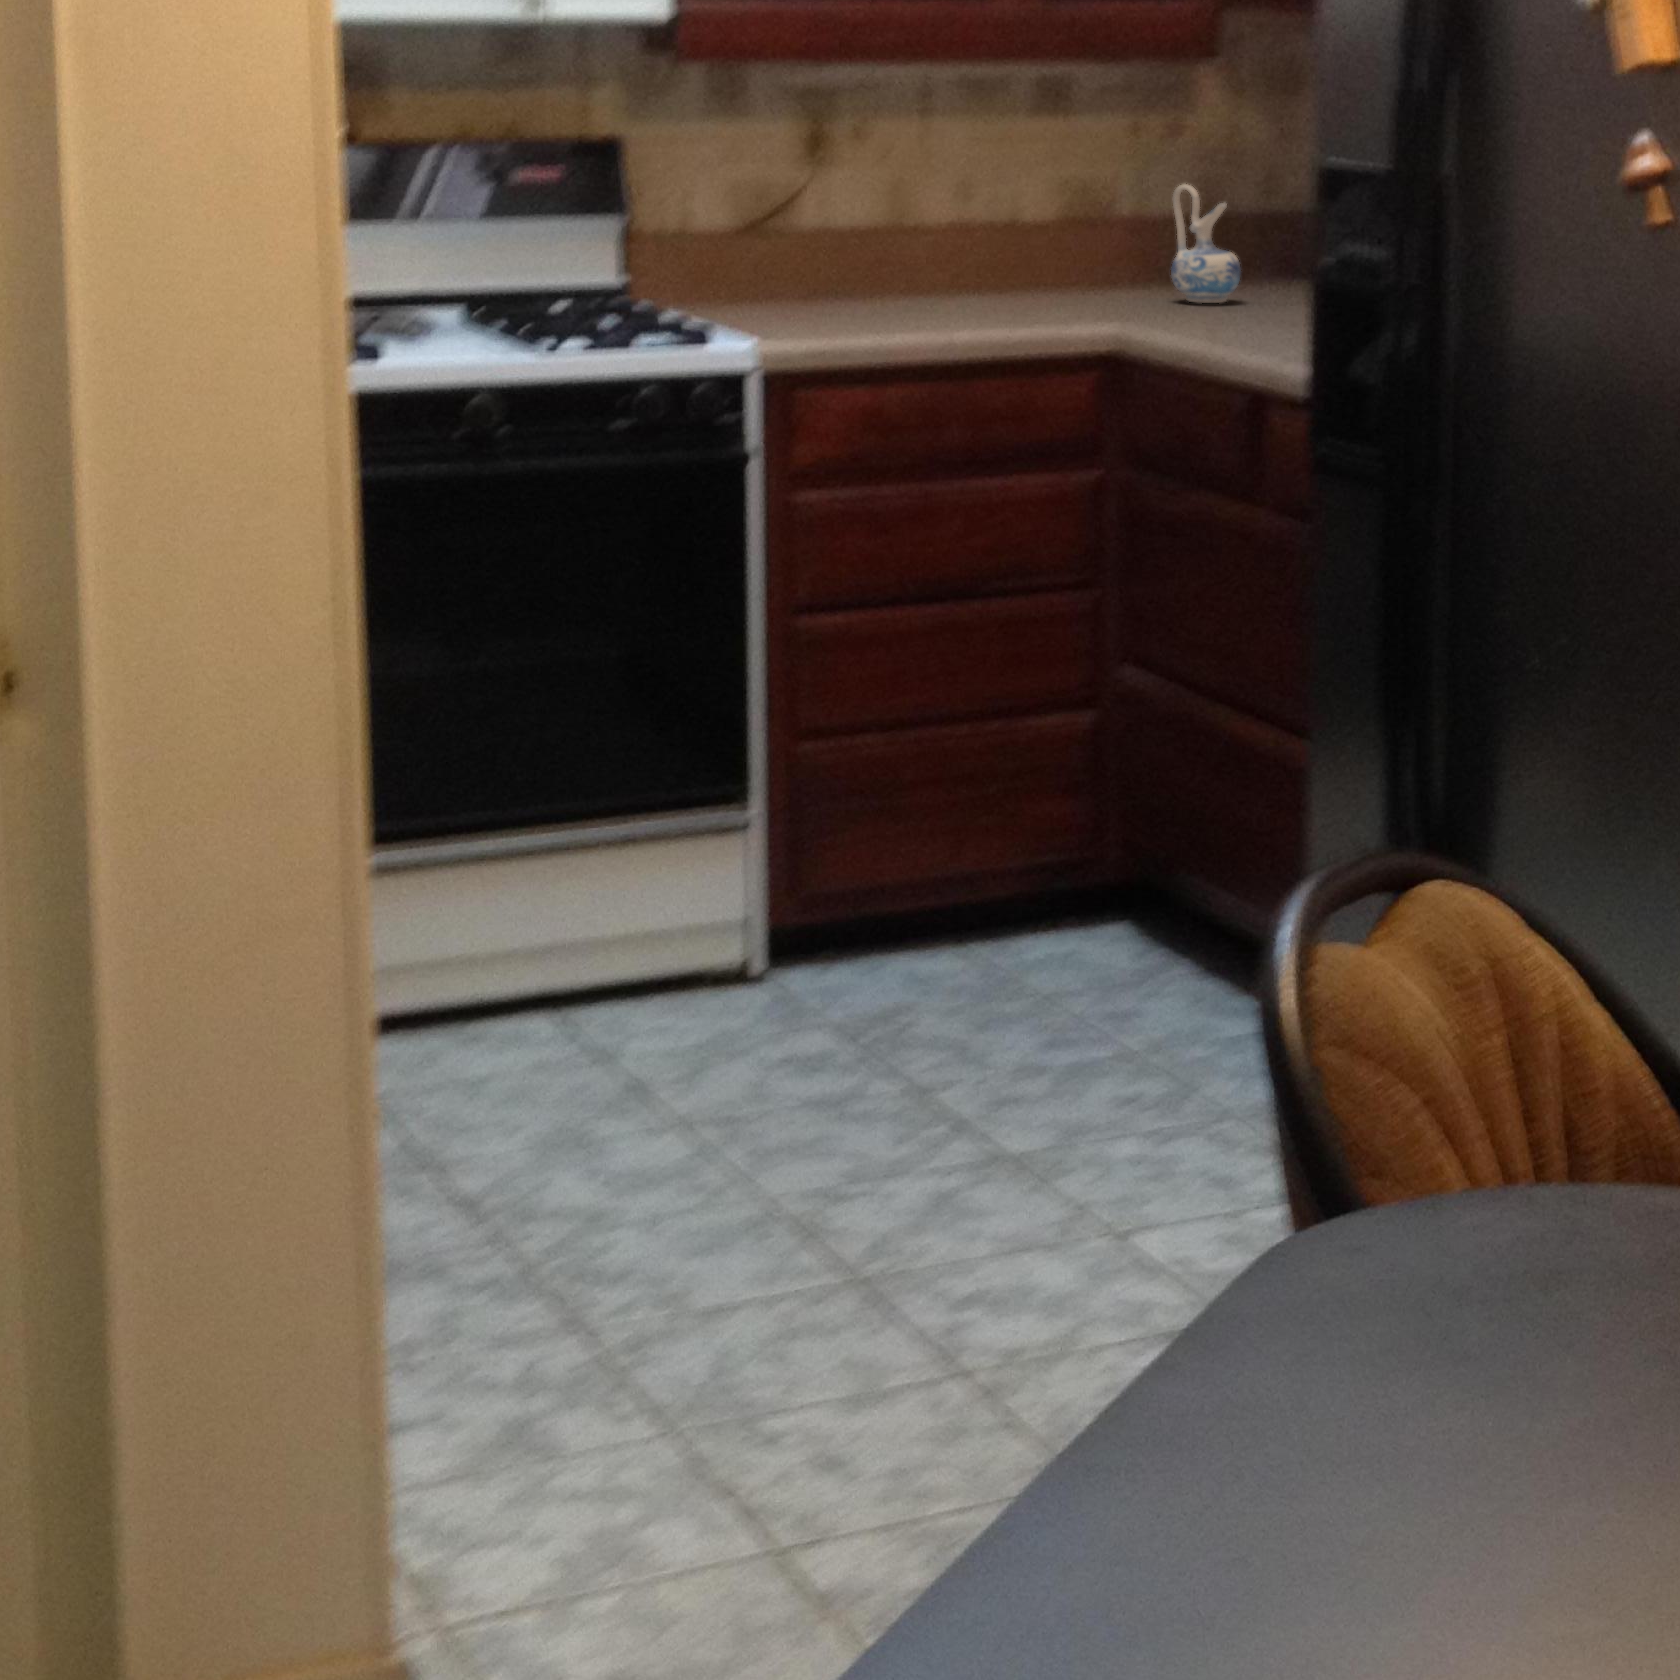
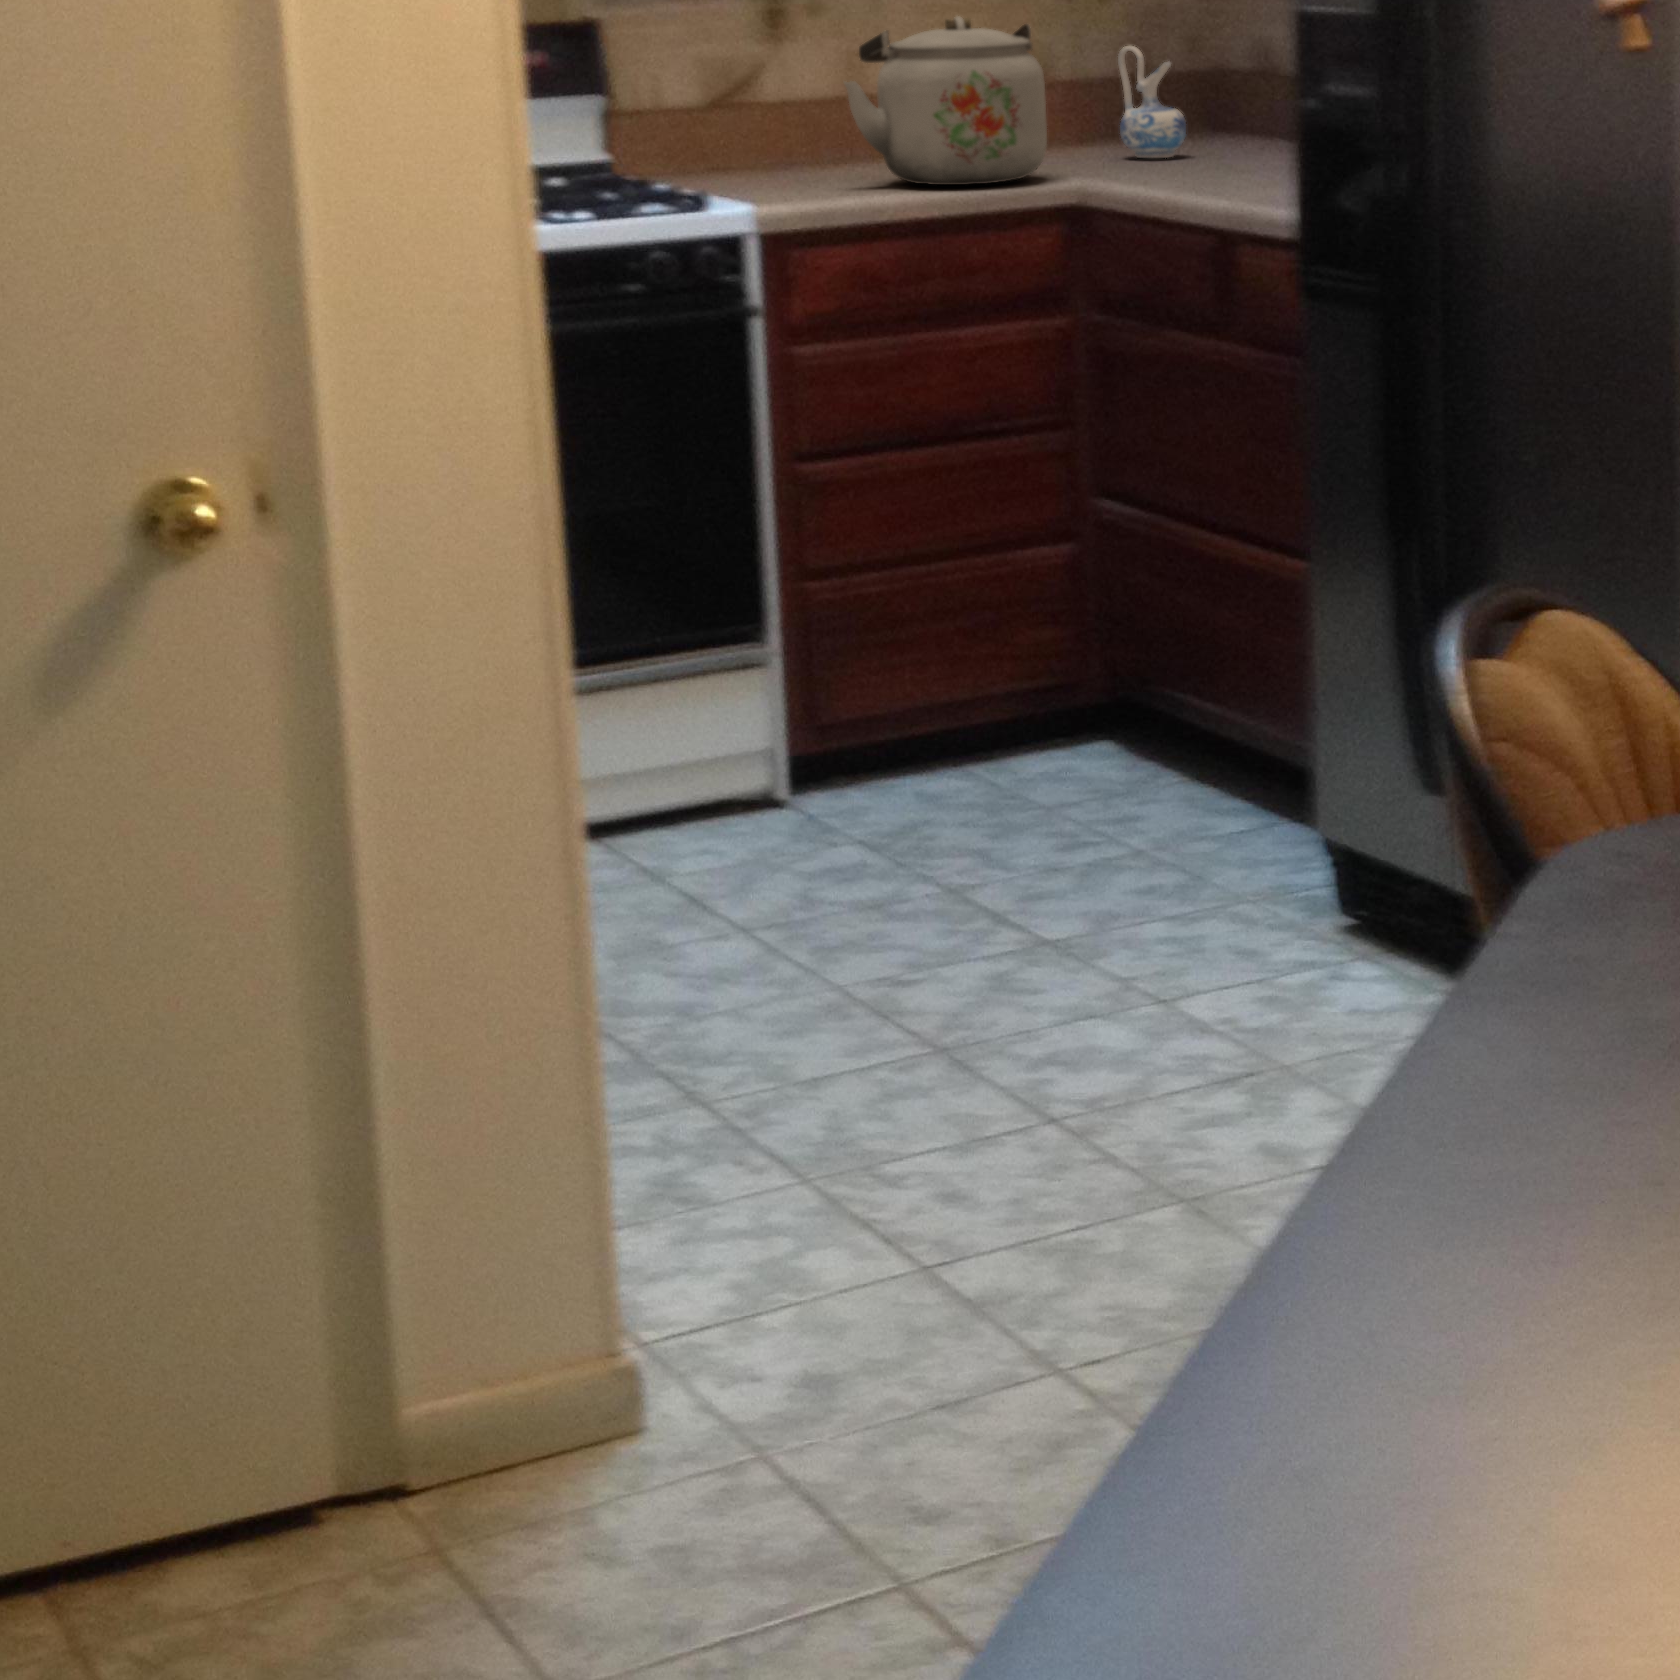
kettle: none [869,148,1083,325] -> present [844,17,1047,185]

